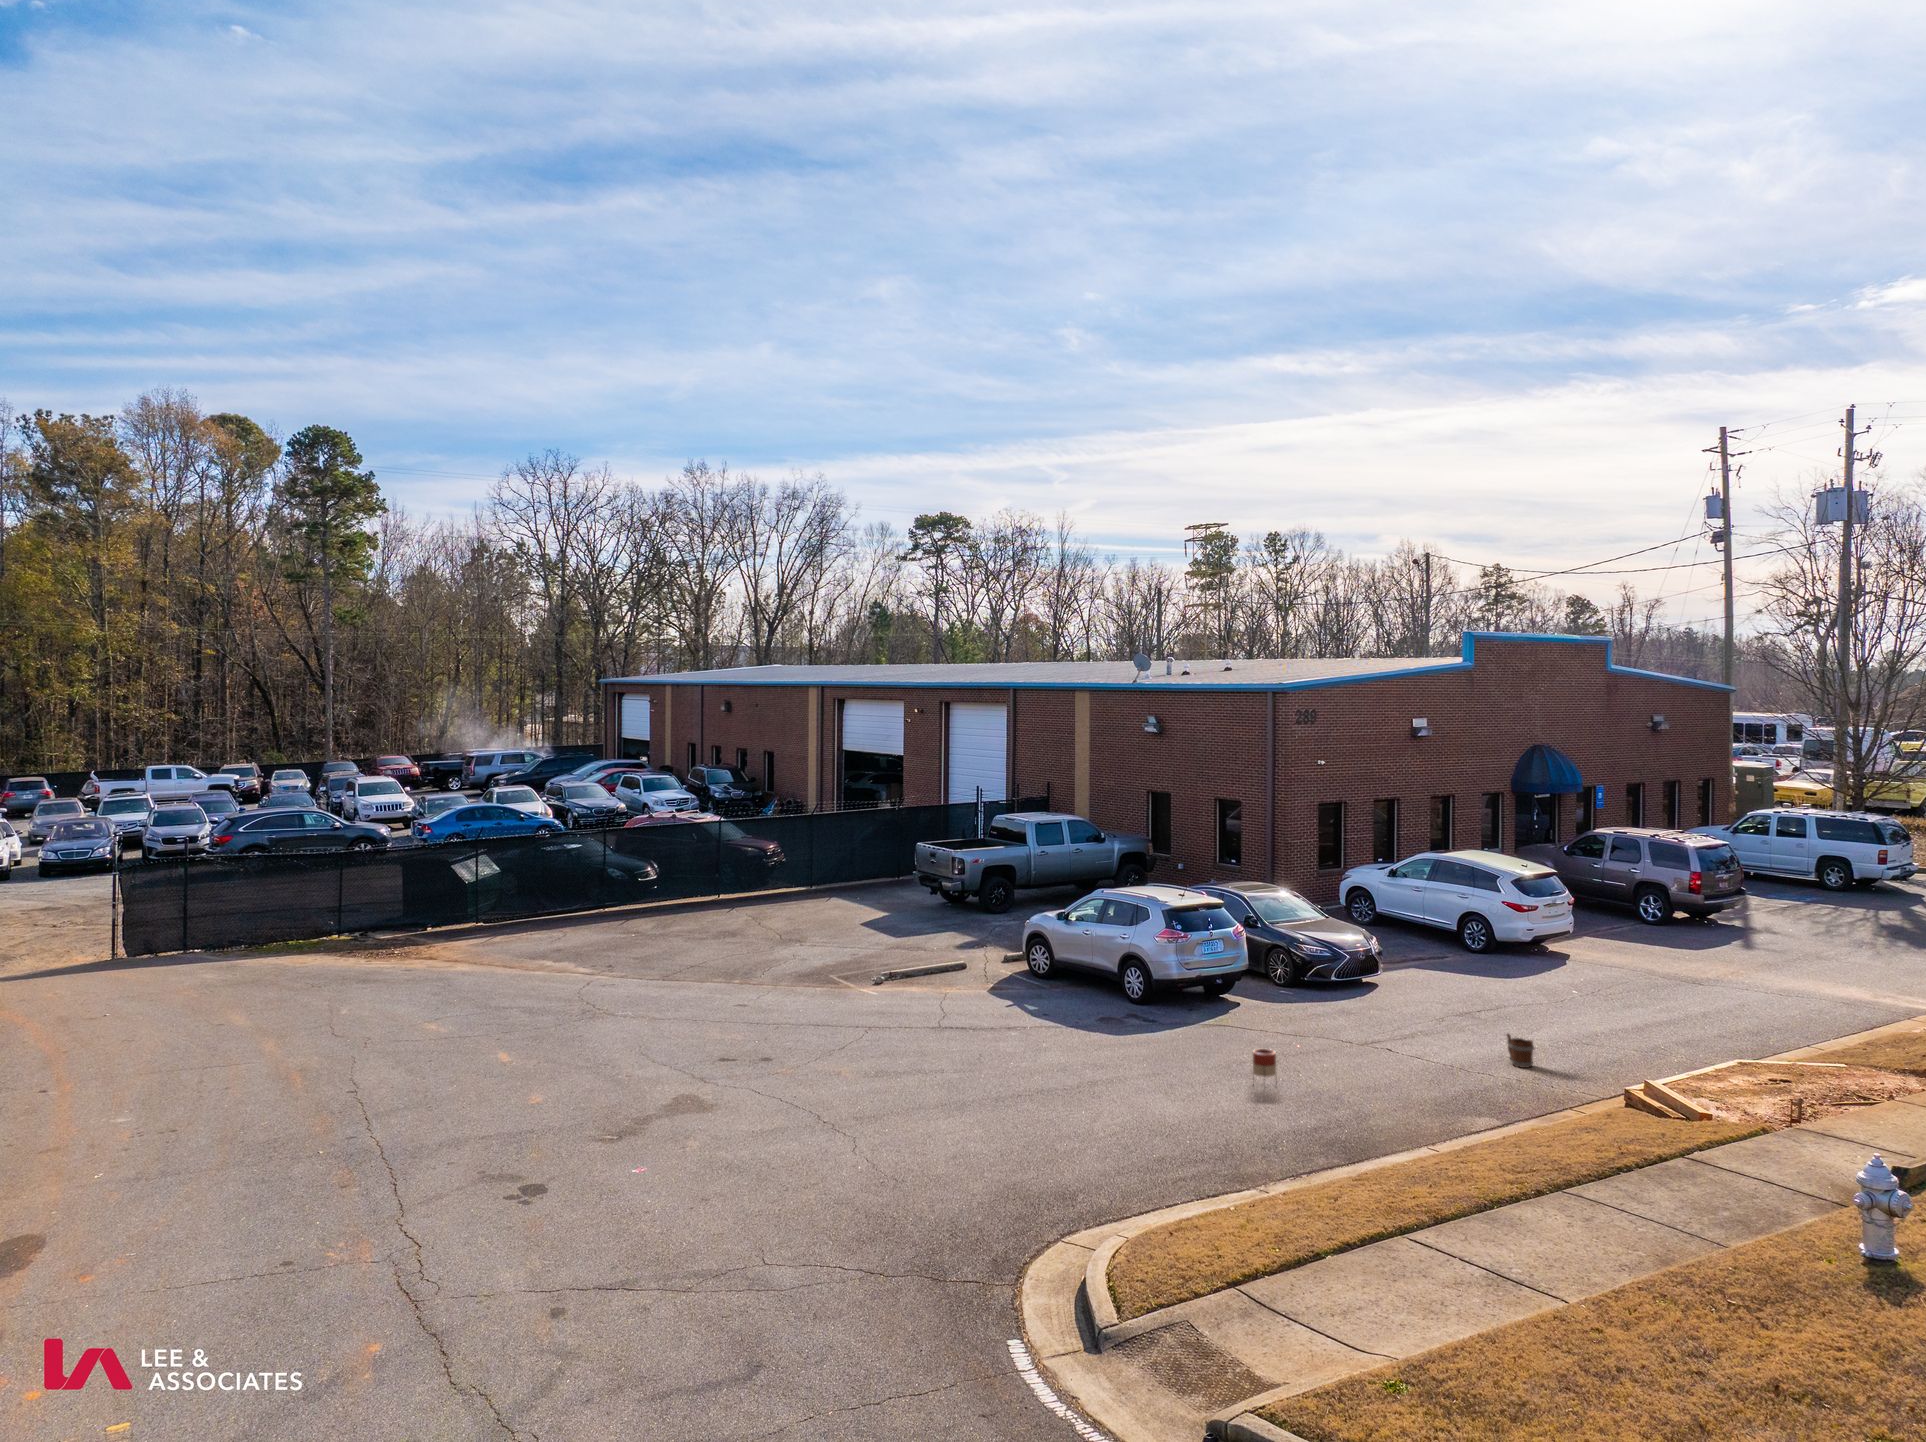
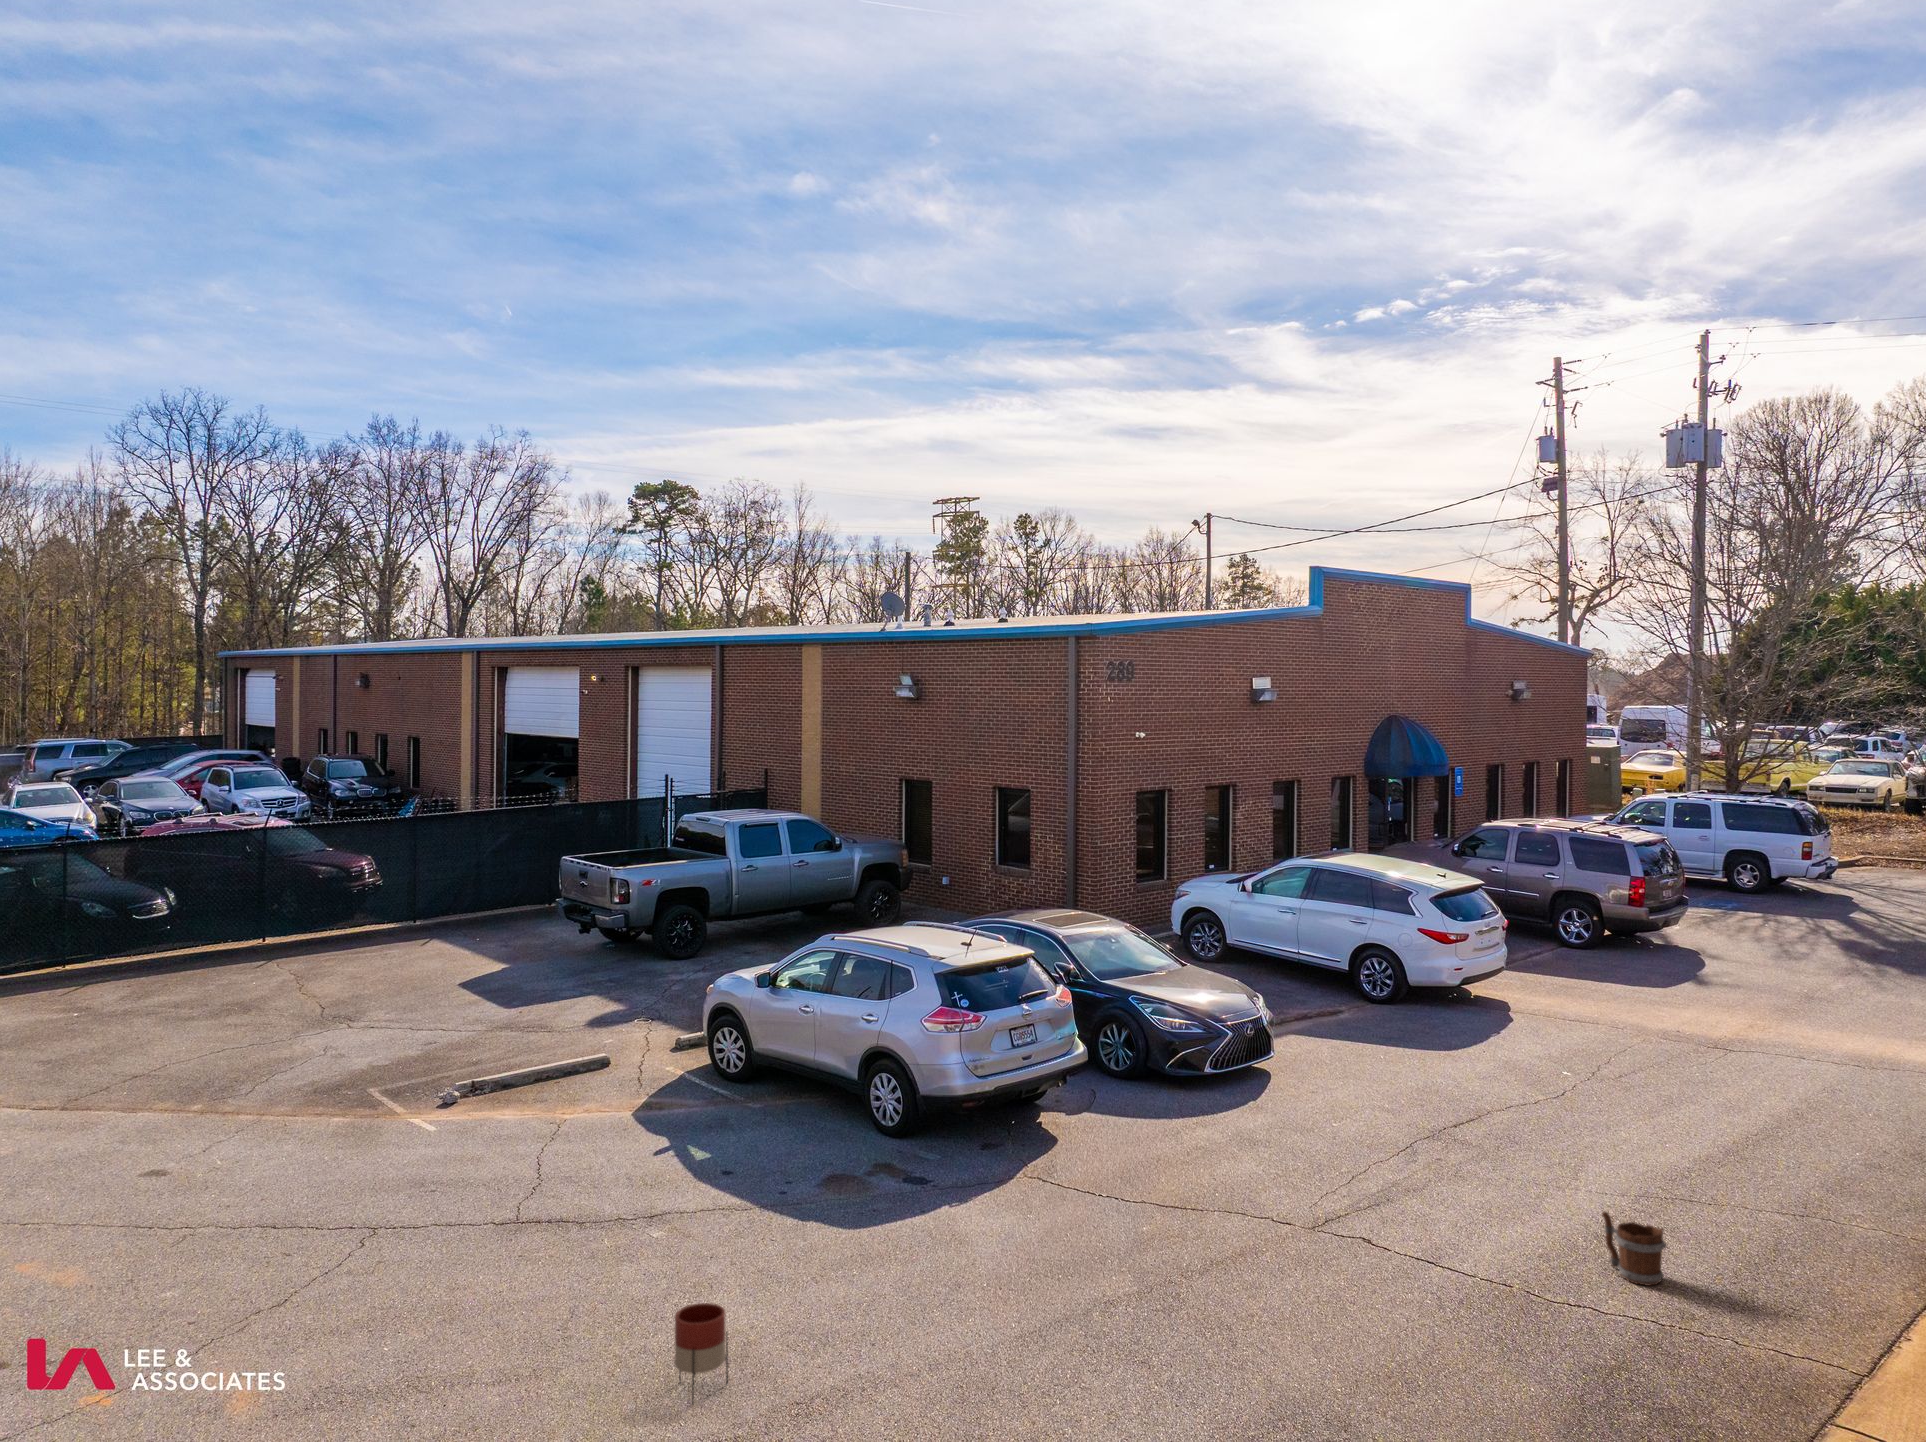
planter: present [1253,1049,1276,1077] -> present [674,1303,728,1402]

